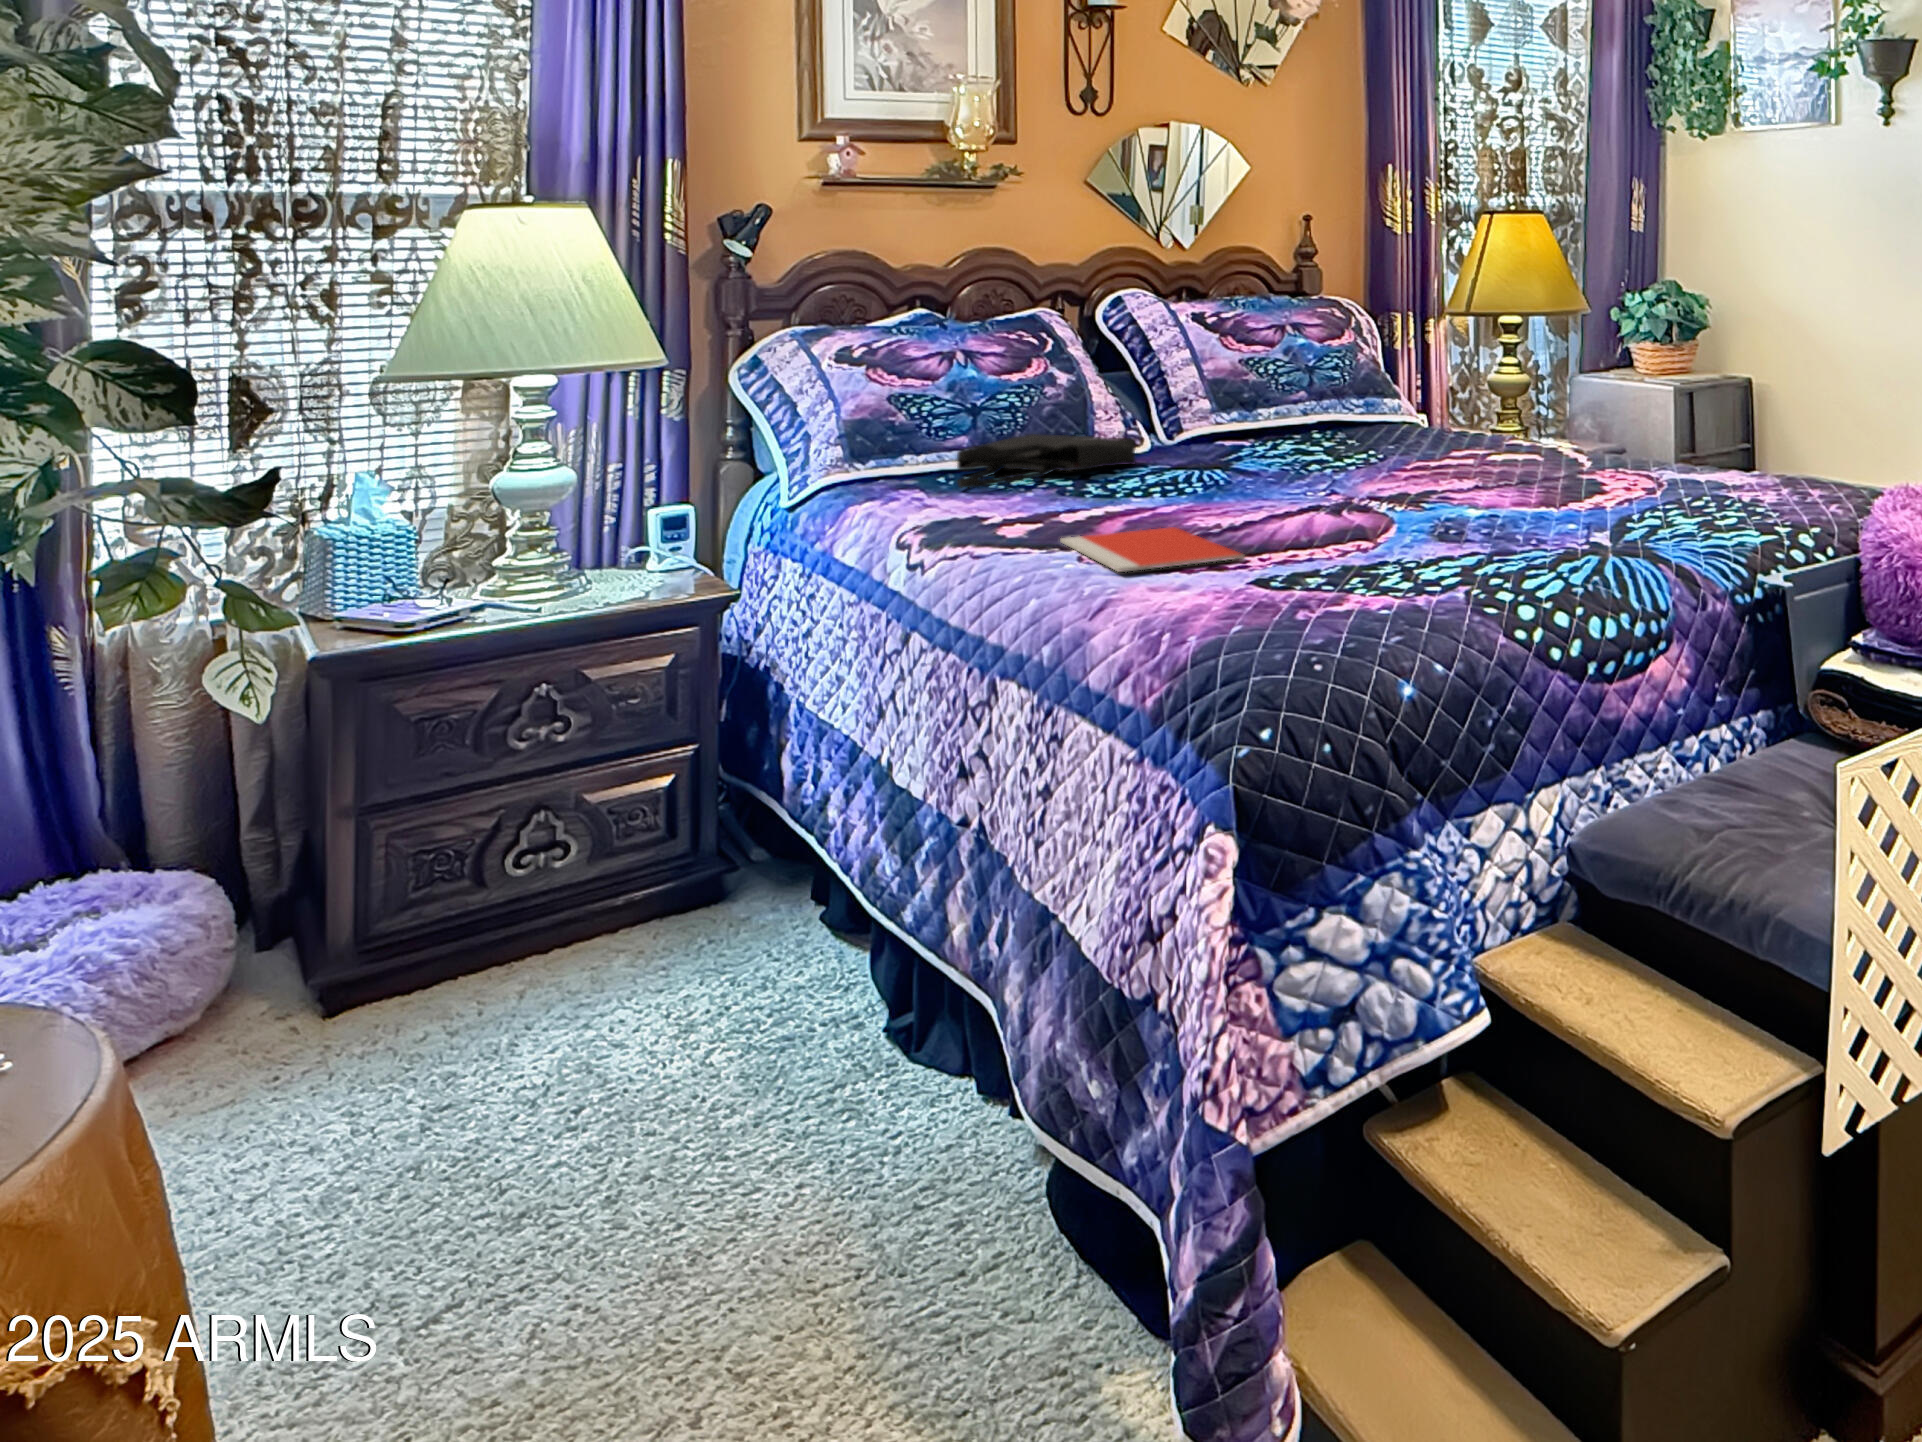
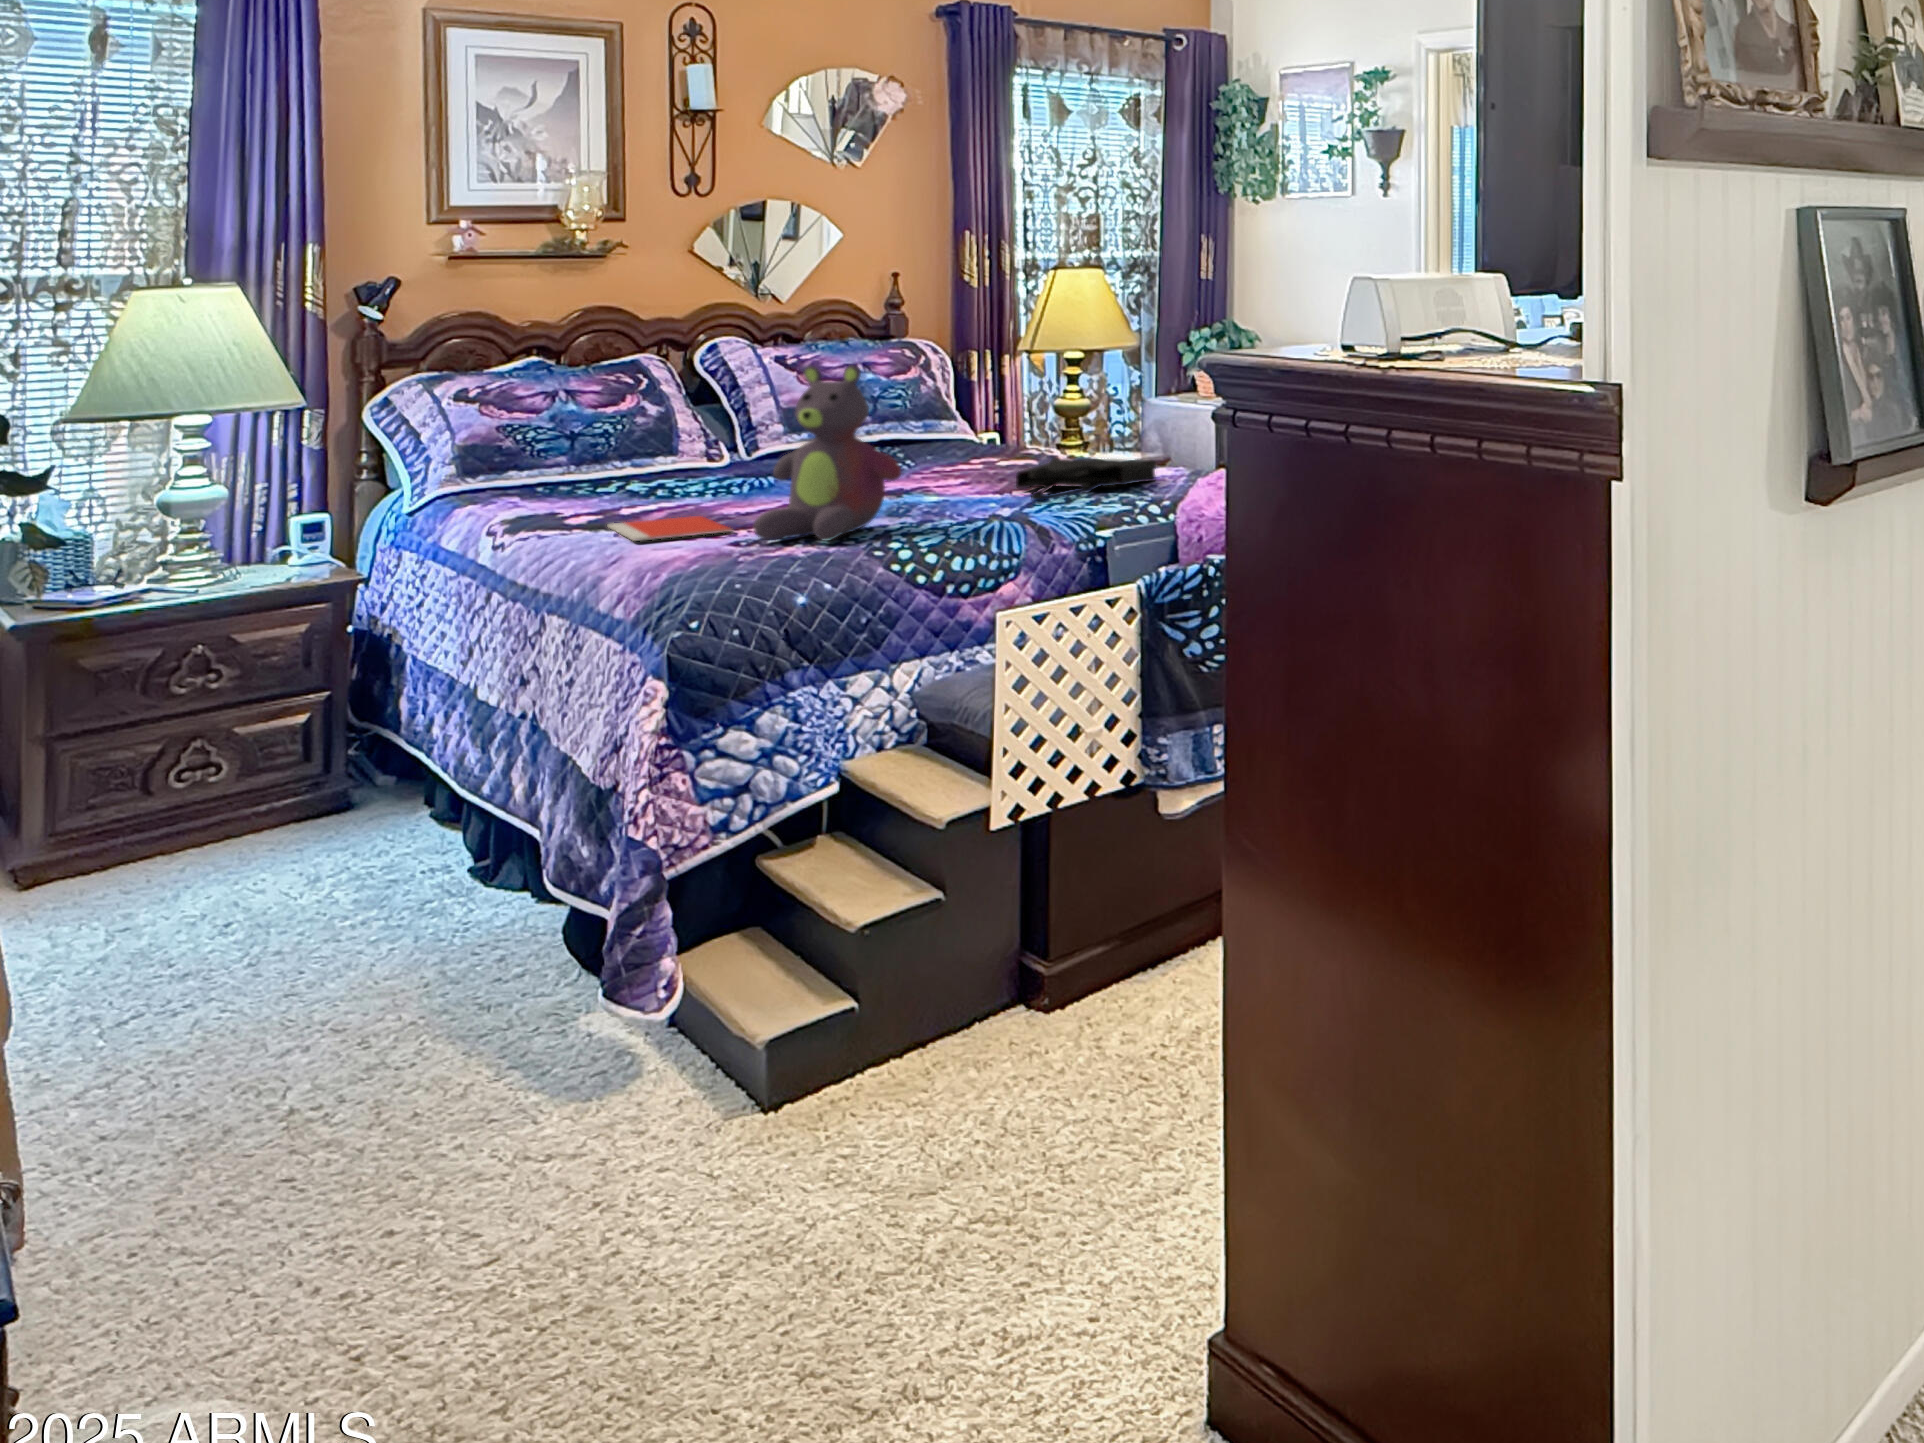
stuffed bear: none [1291,320,1490,582] -> present [754,365,901,541]
tote bag: present [957,434,1136,488] -> present [1016,458,1156,501]

